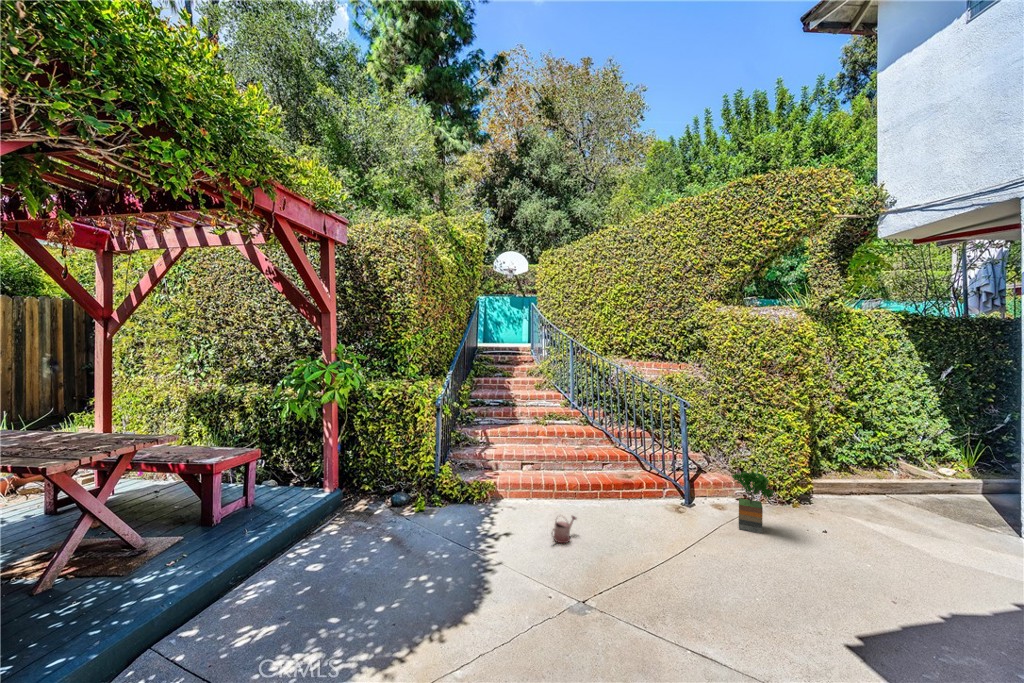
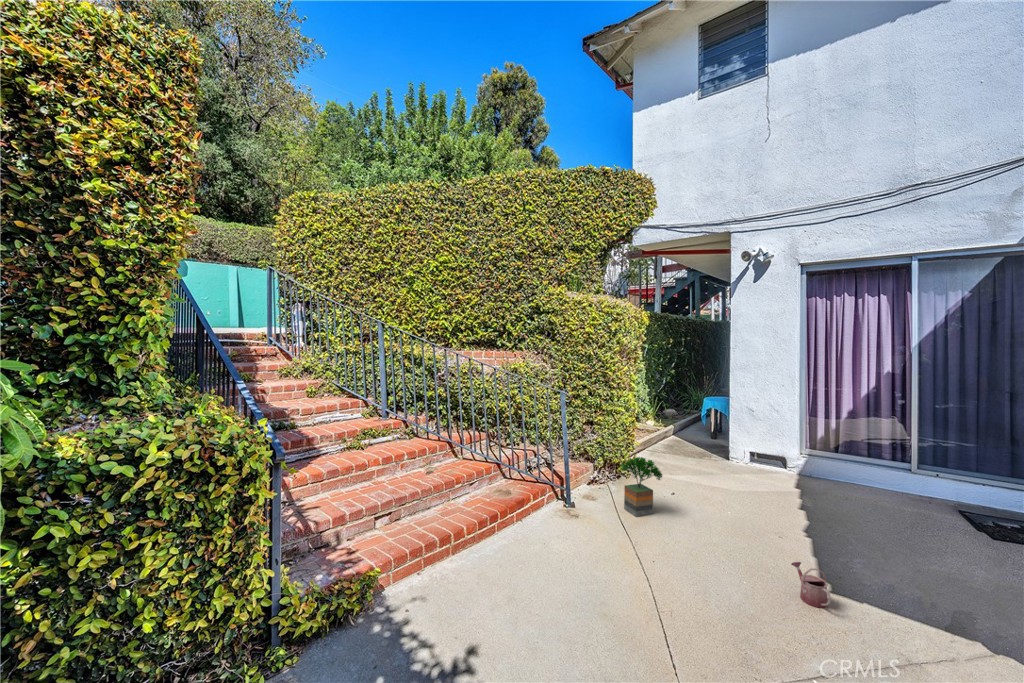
watering can: present [551,516,576,543] -> present [791,562,831,608]

